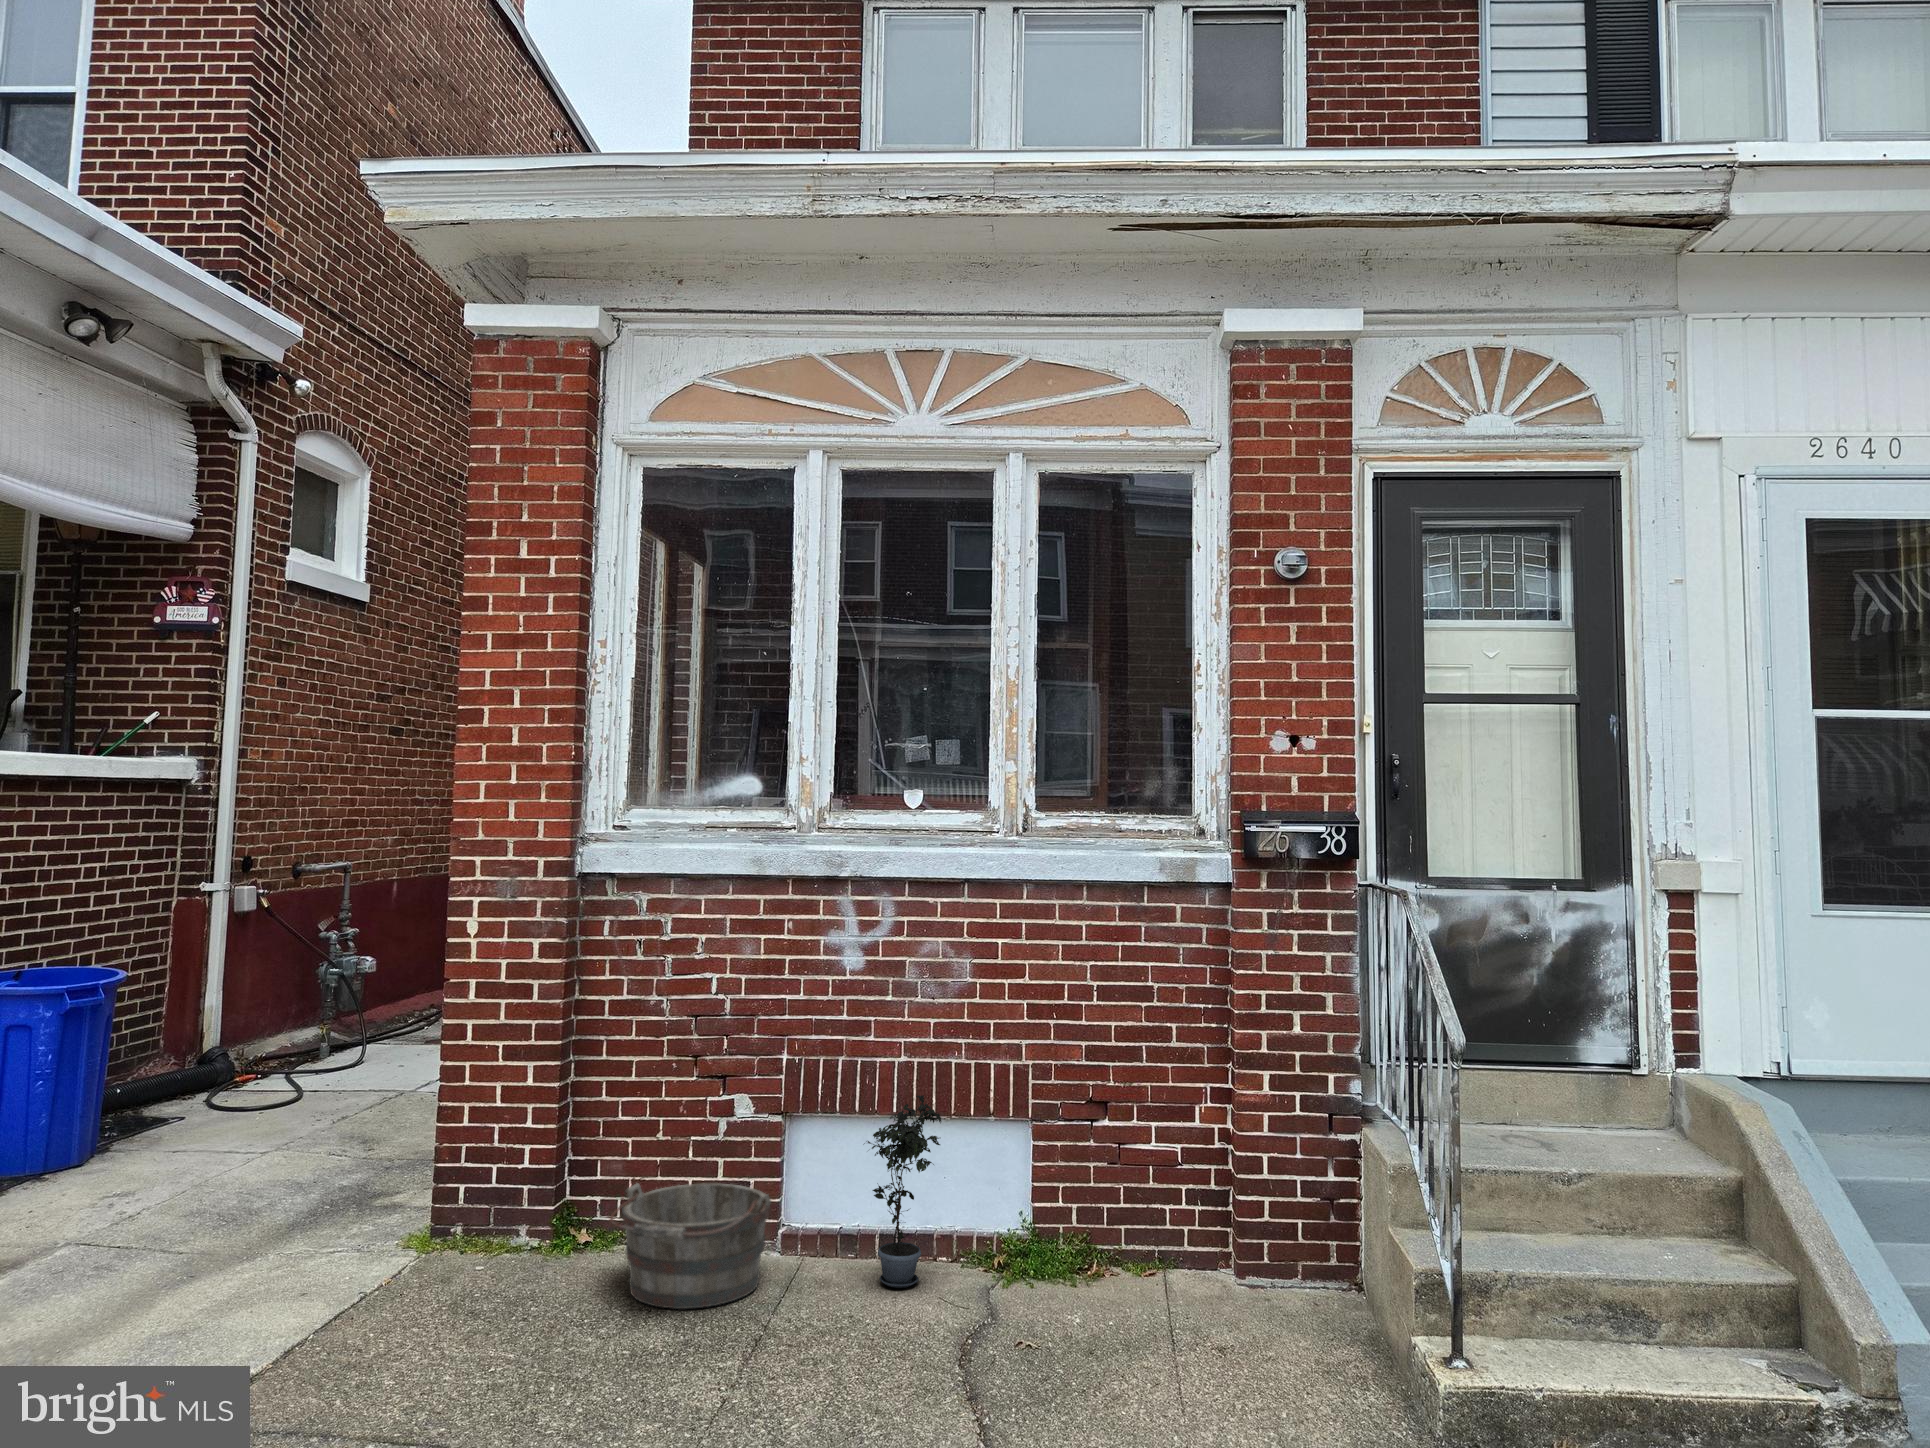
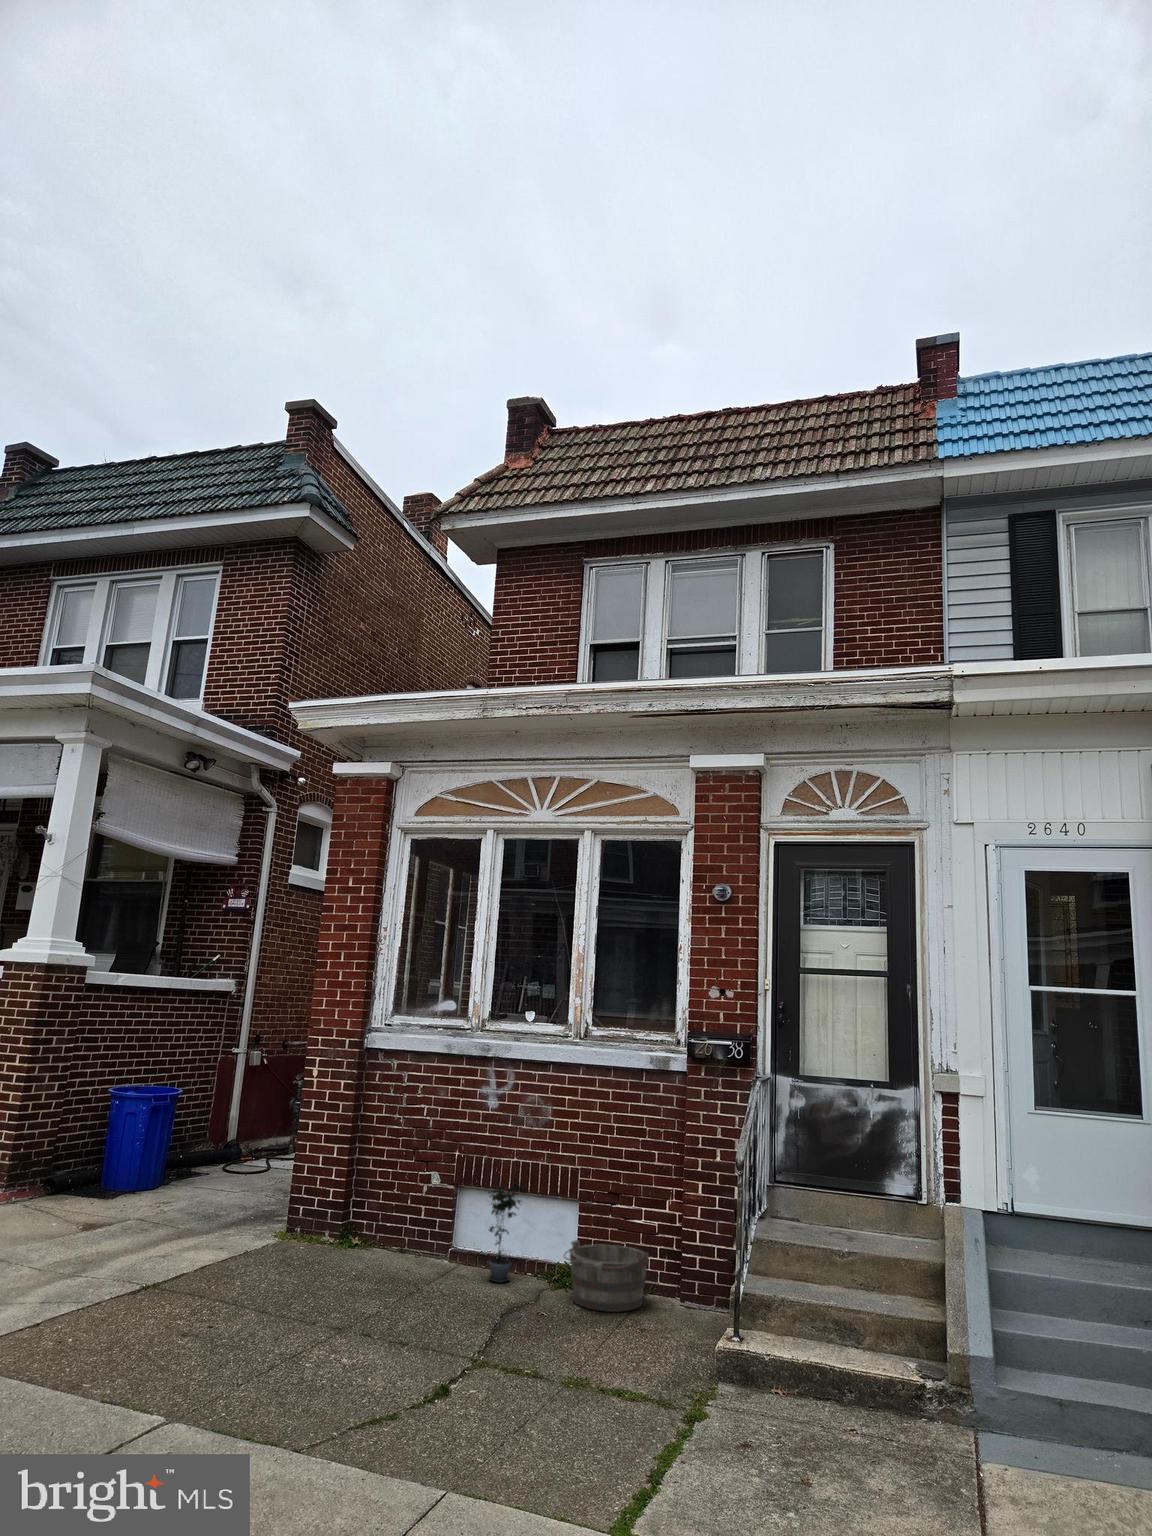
bucket: present [610,1183,771,1309] -> present [564,1240,649,1312]

